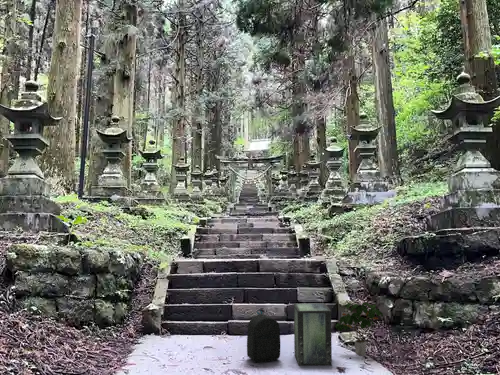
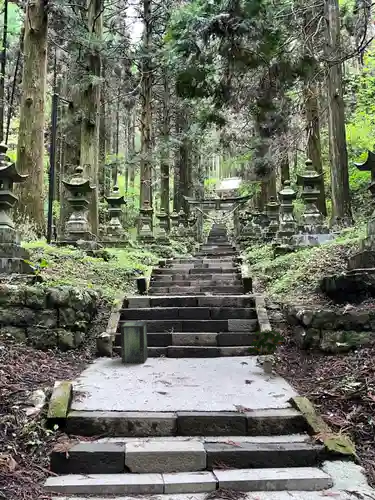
storage box: present [294,303,332,366] -> present [121,322,148,364]
backpack: present [247,310,280,363] -> none [174,336,200,377]

